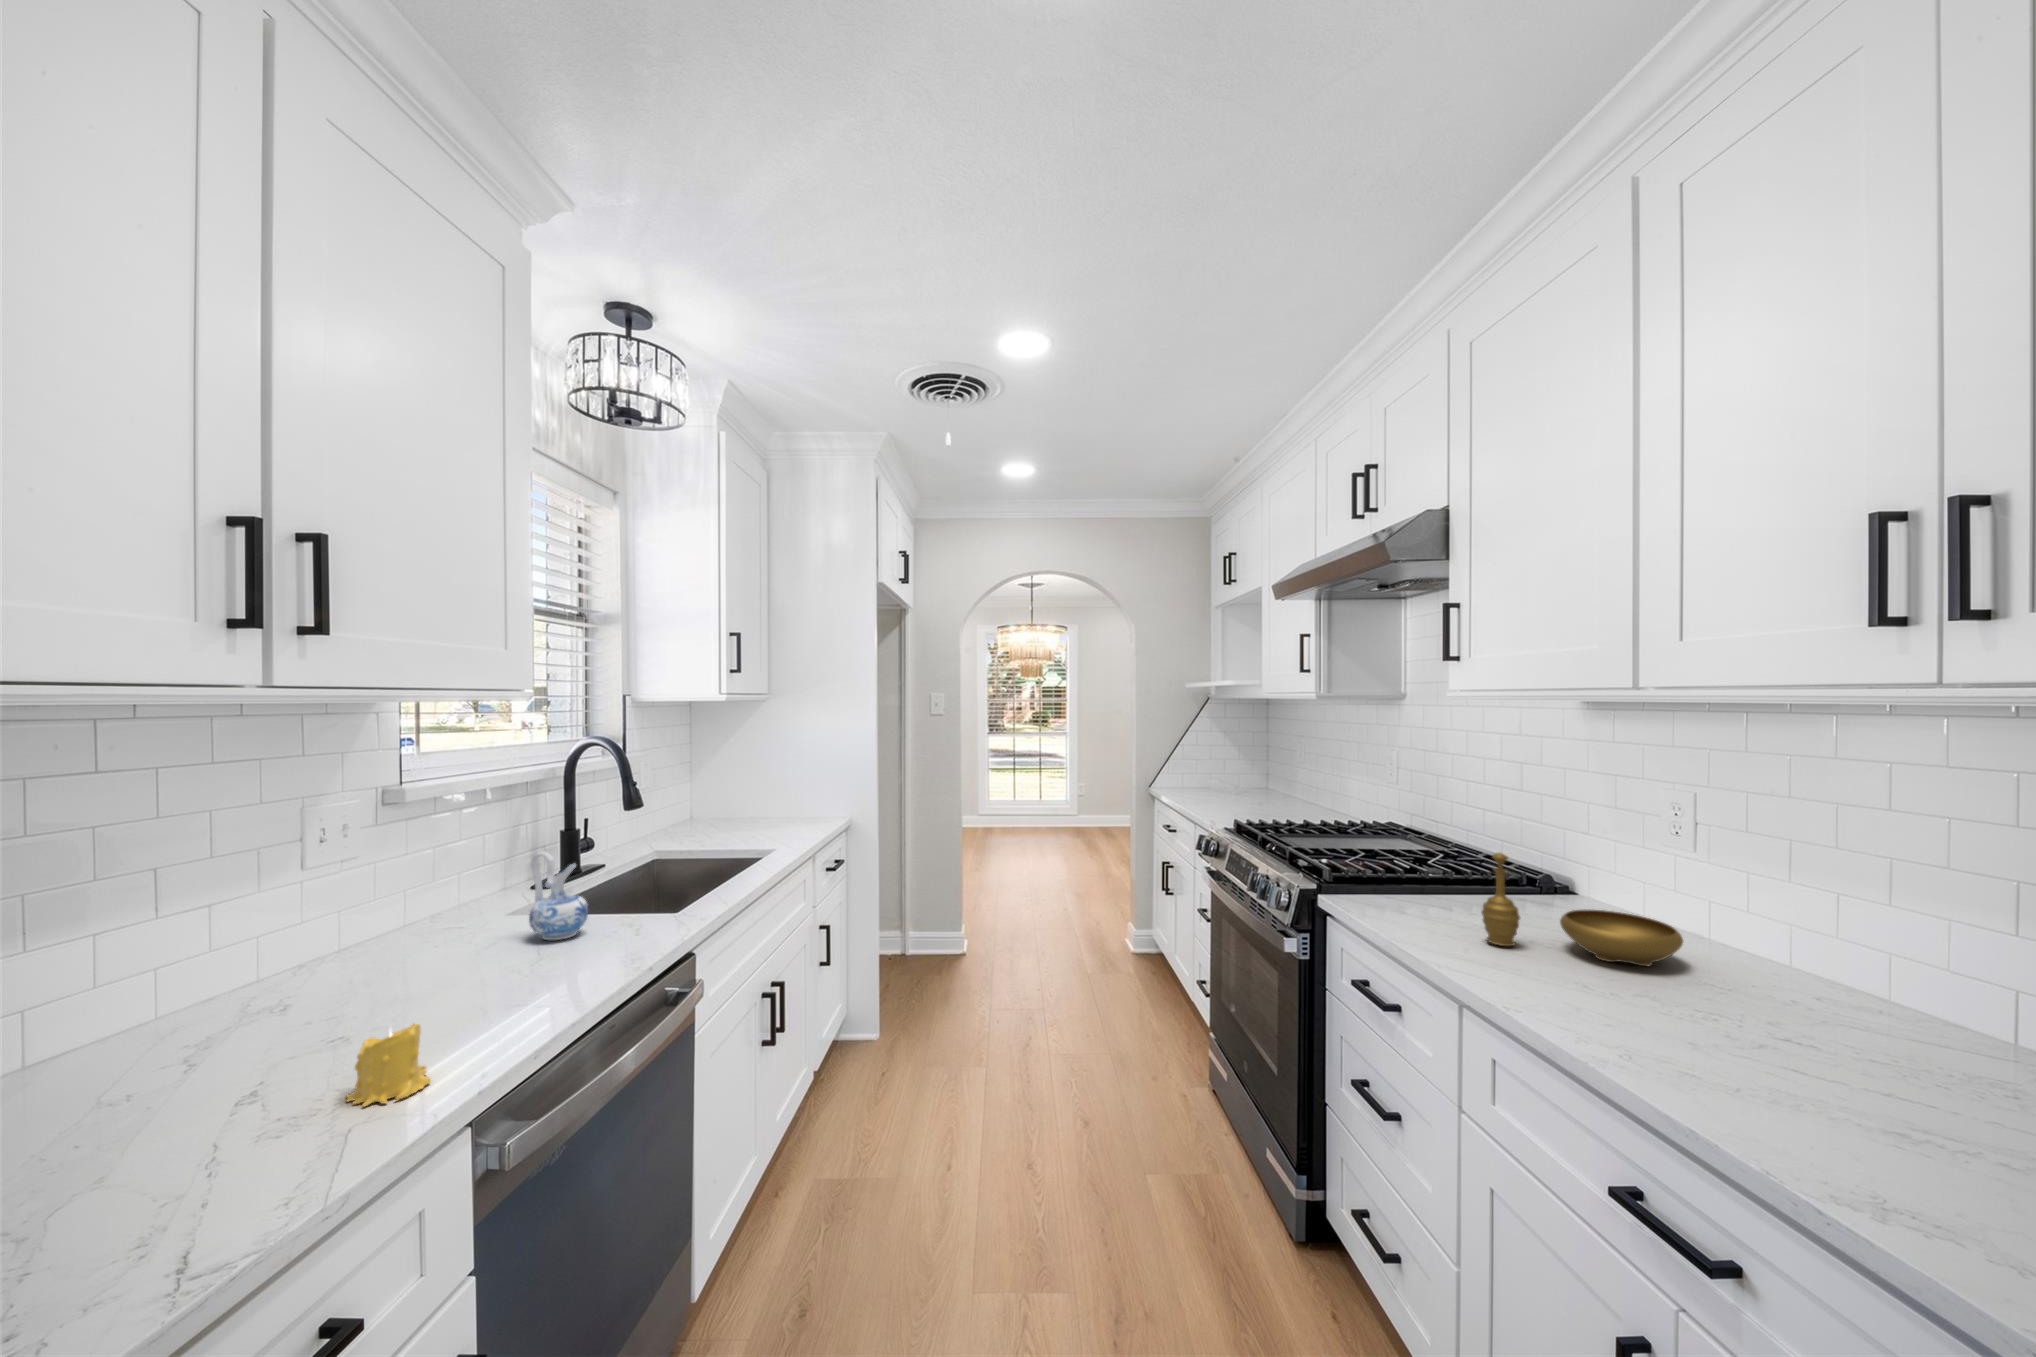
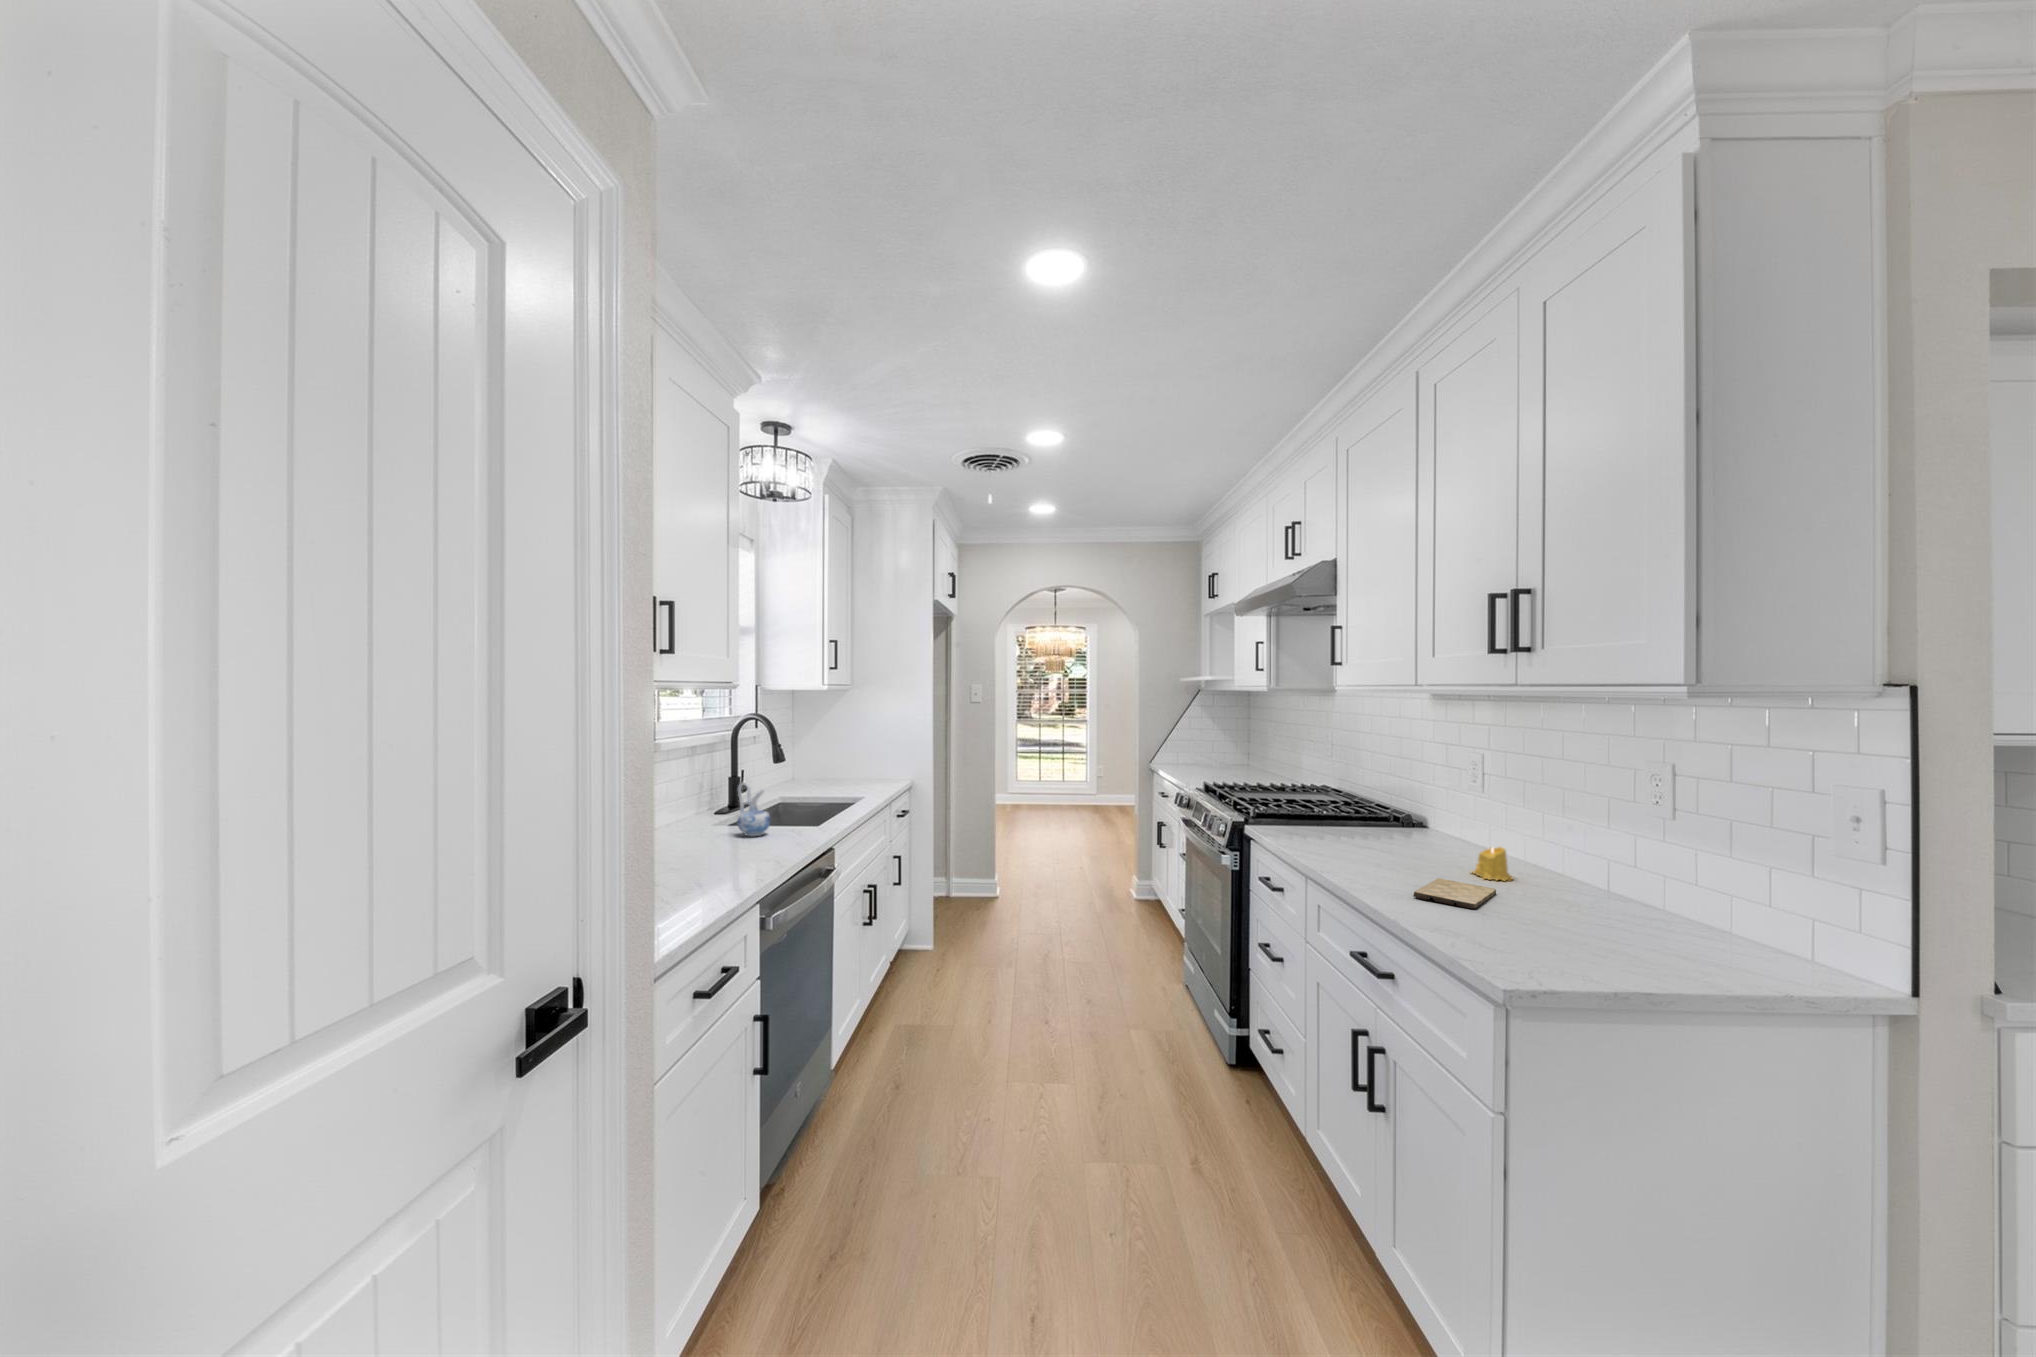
decorative bowl: present [1481,853,1683,966] -> none [1333,789,1449,857]
candle: present [346,1024,431,1106] -> present [1472,847,1513,881]
cutting board: none [1725,1031,1878,1124] -> present [1413,878,1496,909]

